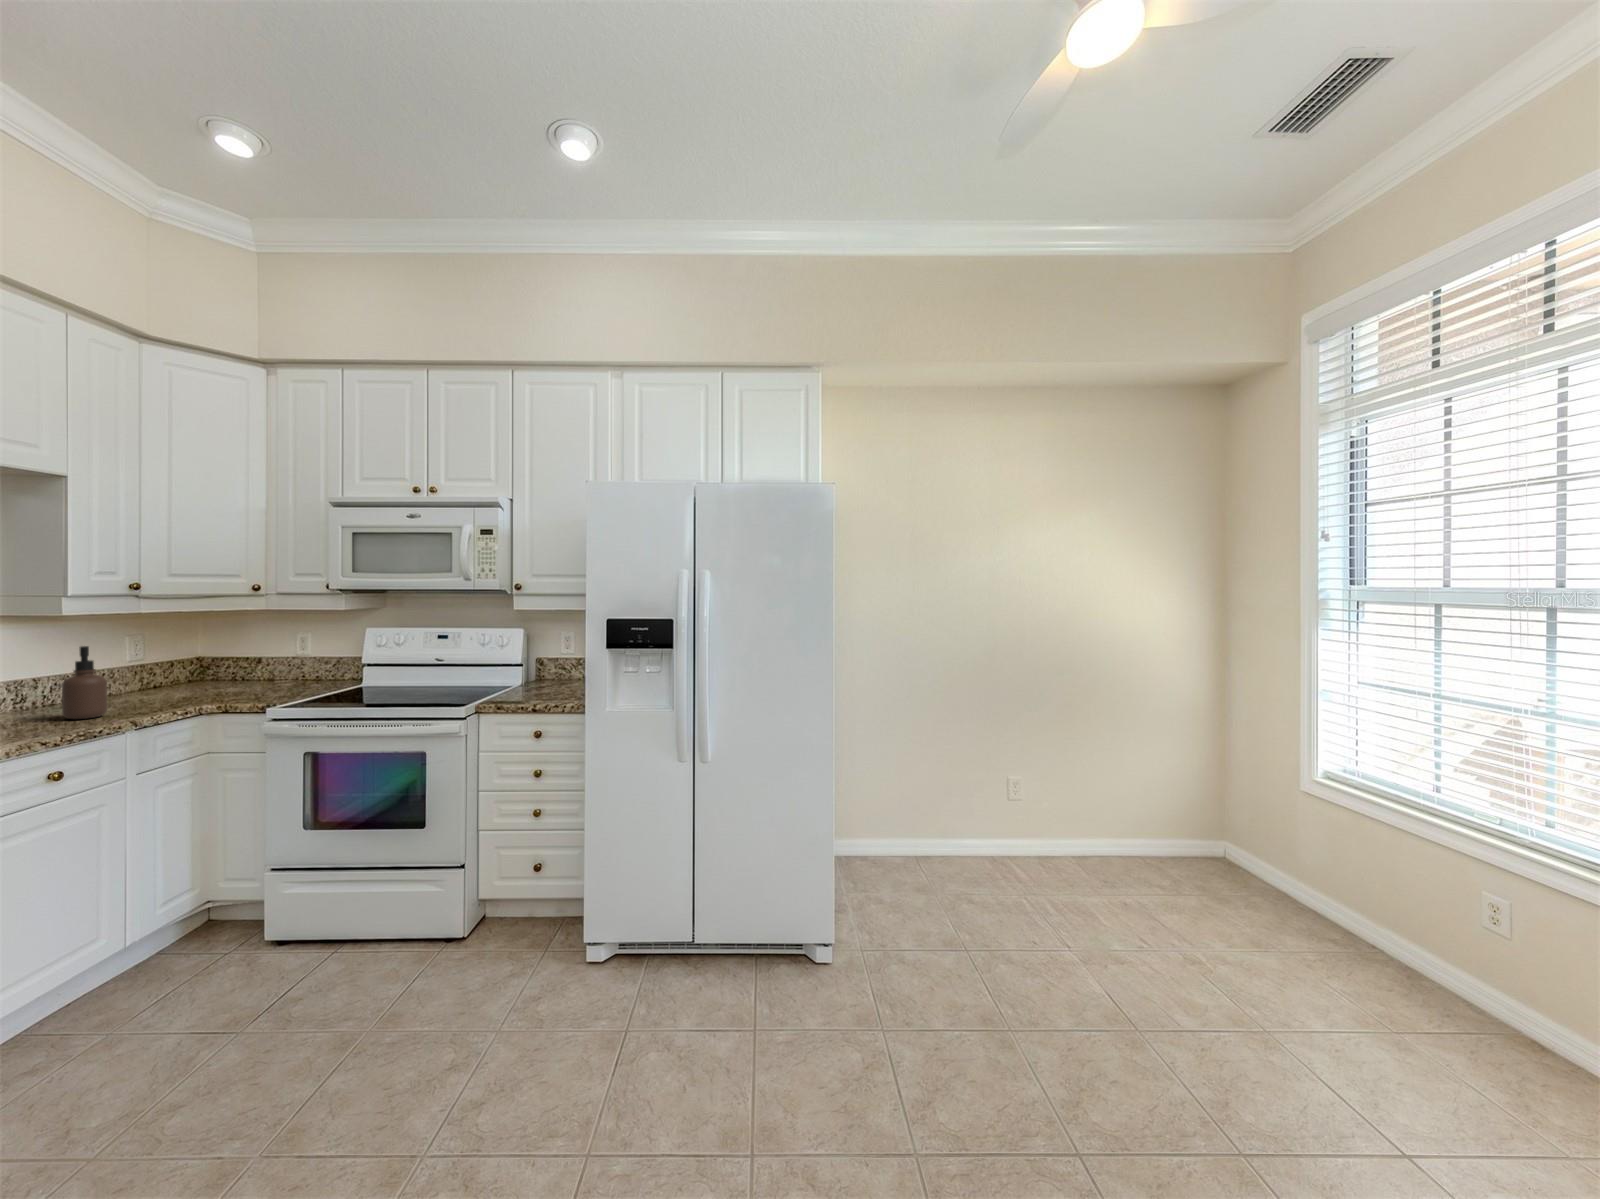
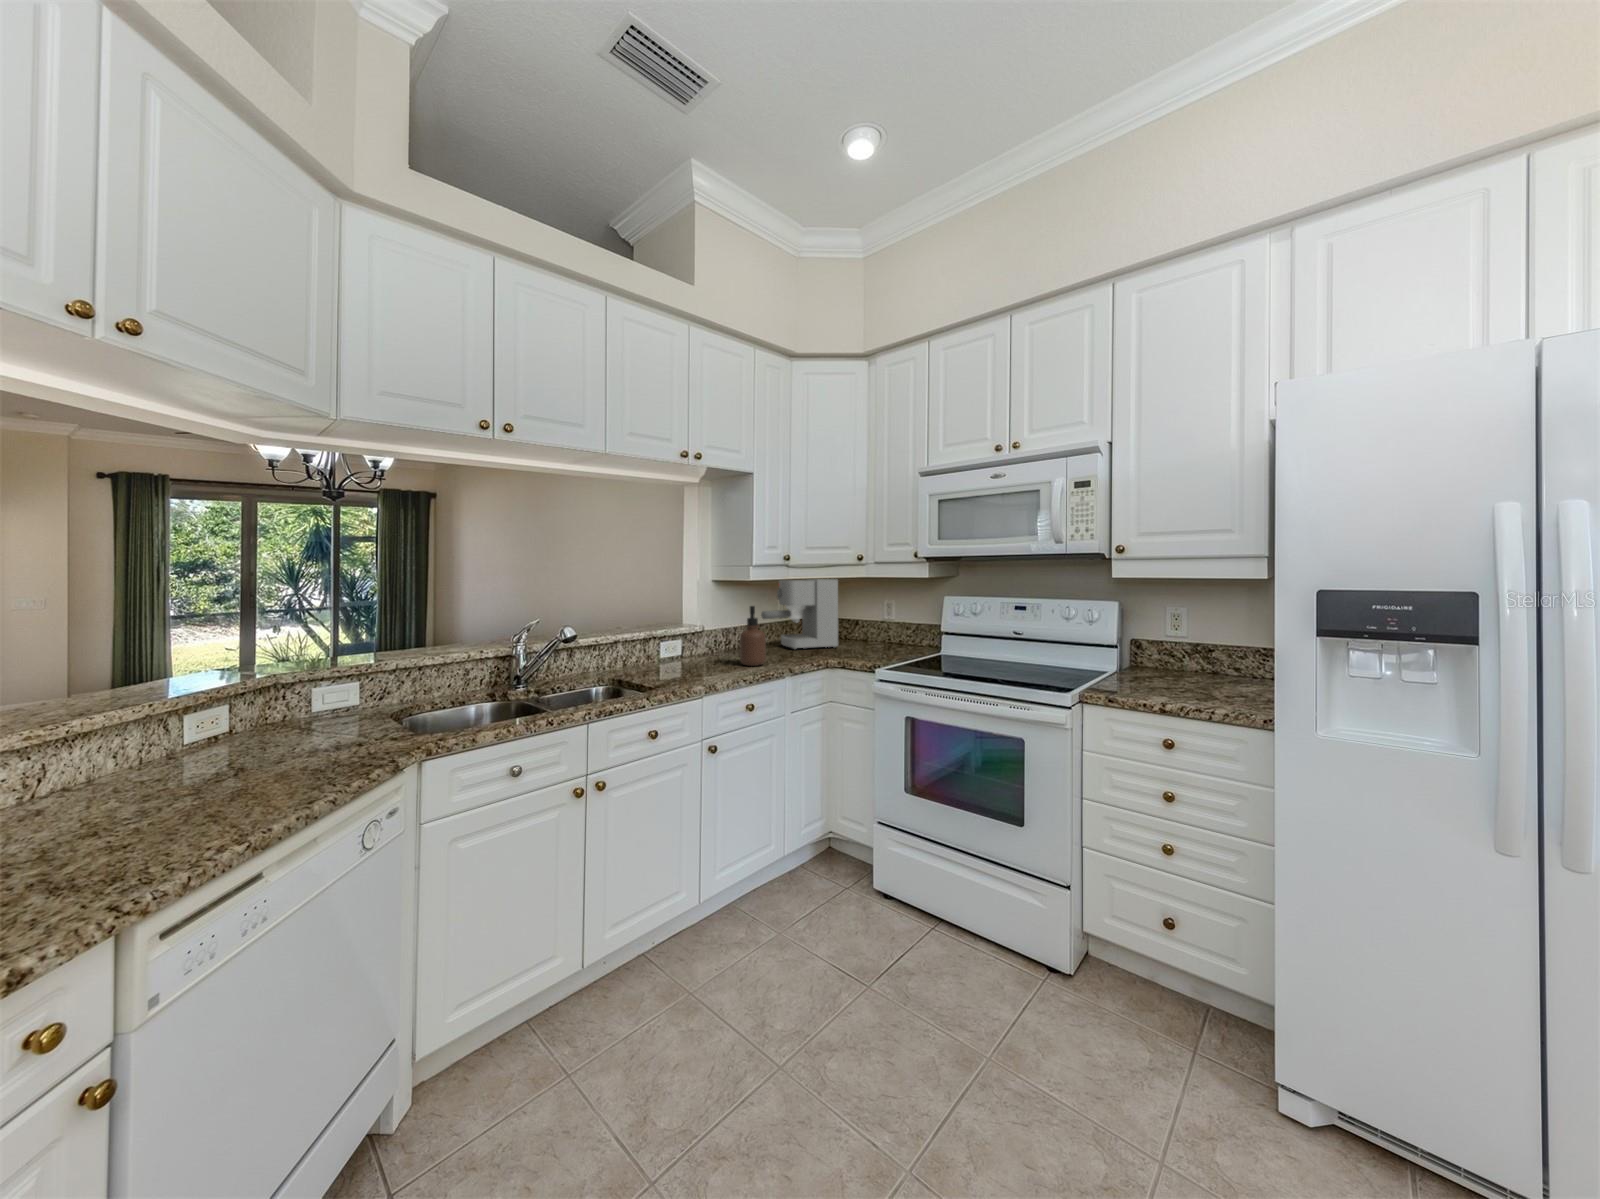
coffee maker: none [101,611,227,696] -> present [761,579,838,649]

